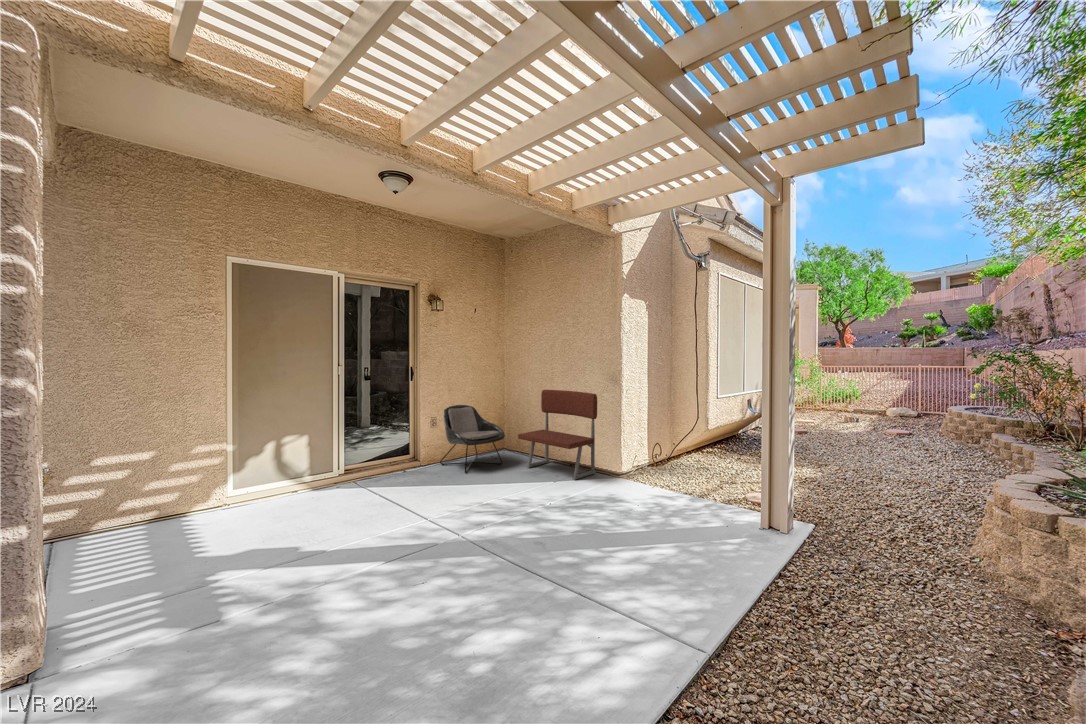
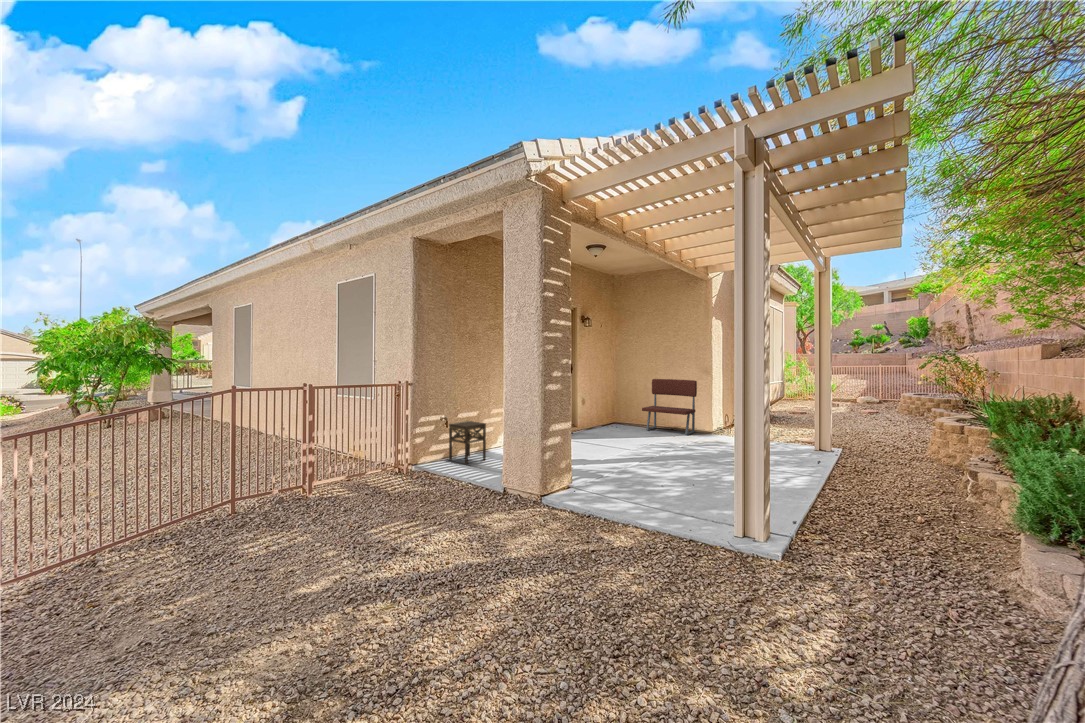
lounge chair: present [440,405,505,473] -> none [587,390,630,433]
side table: none [66,471,135,557] -> present [449,421,486,464]

